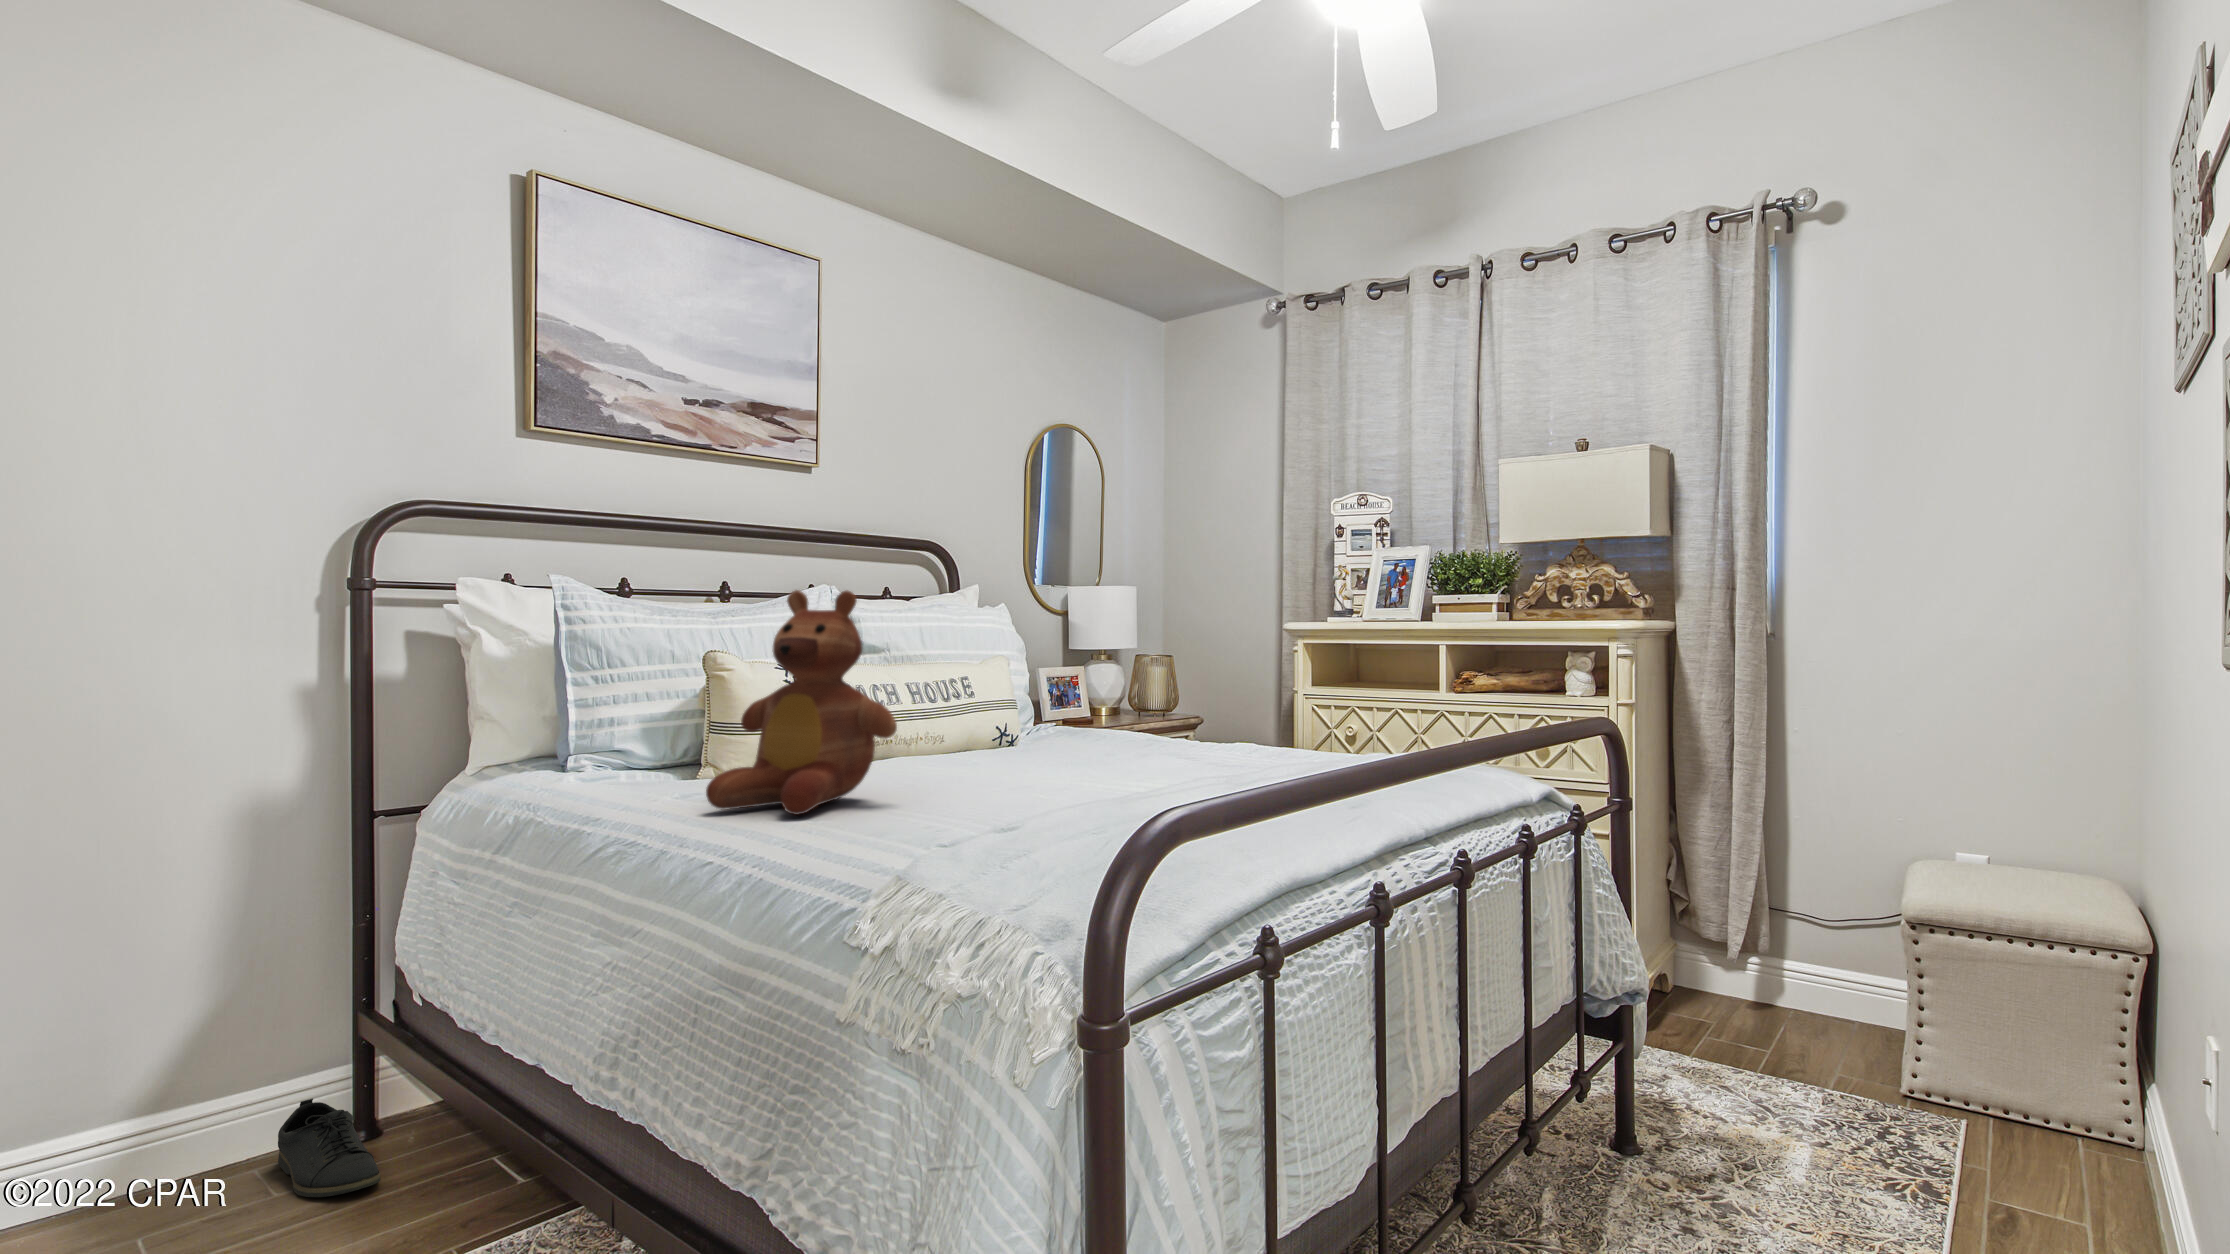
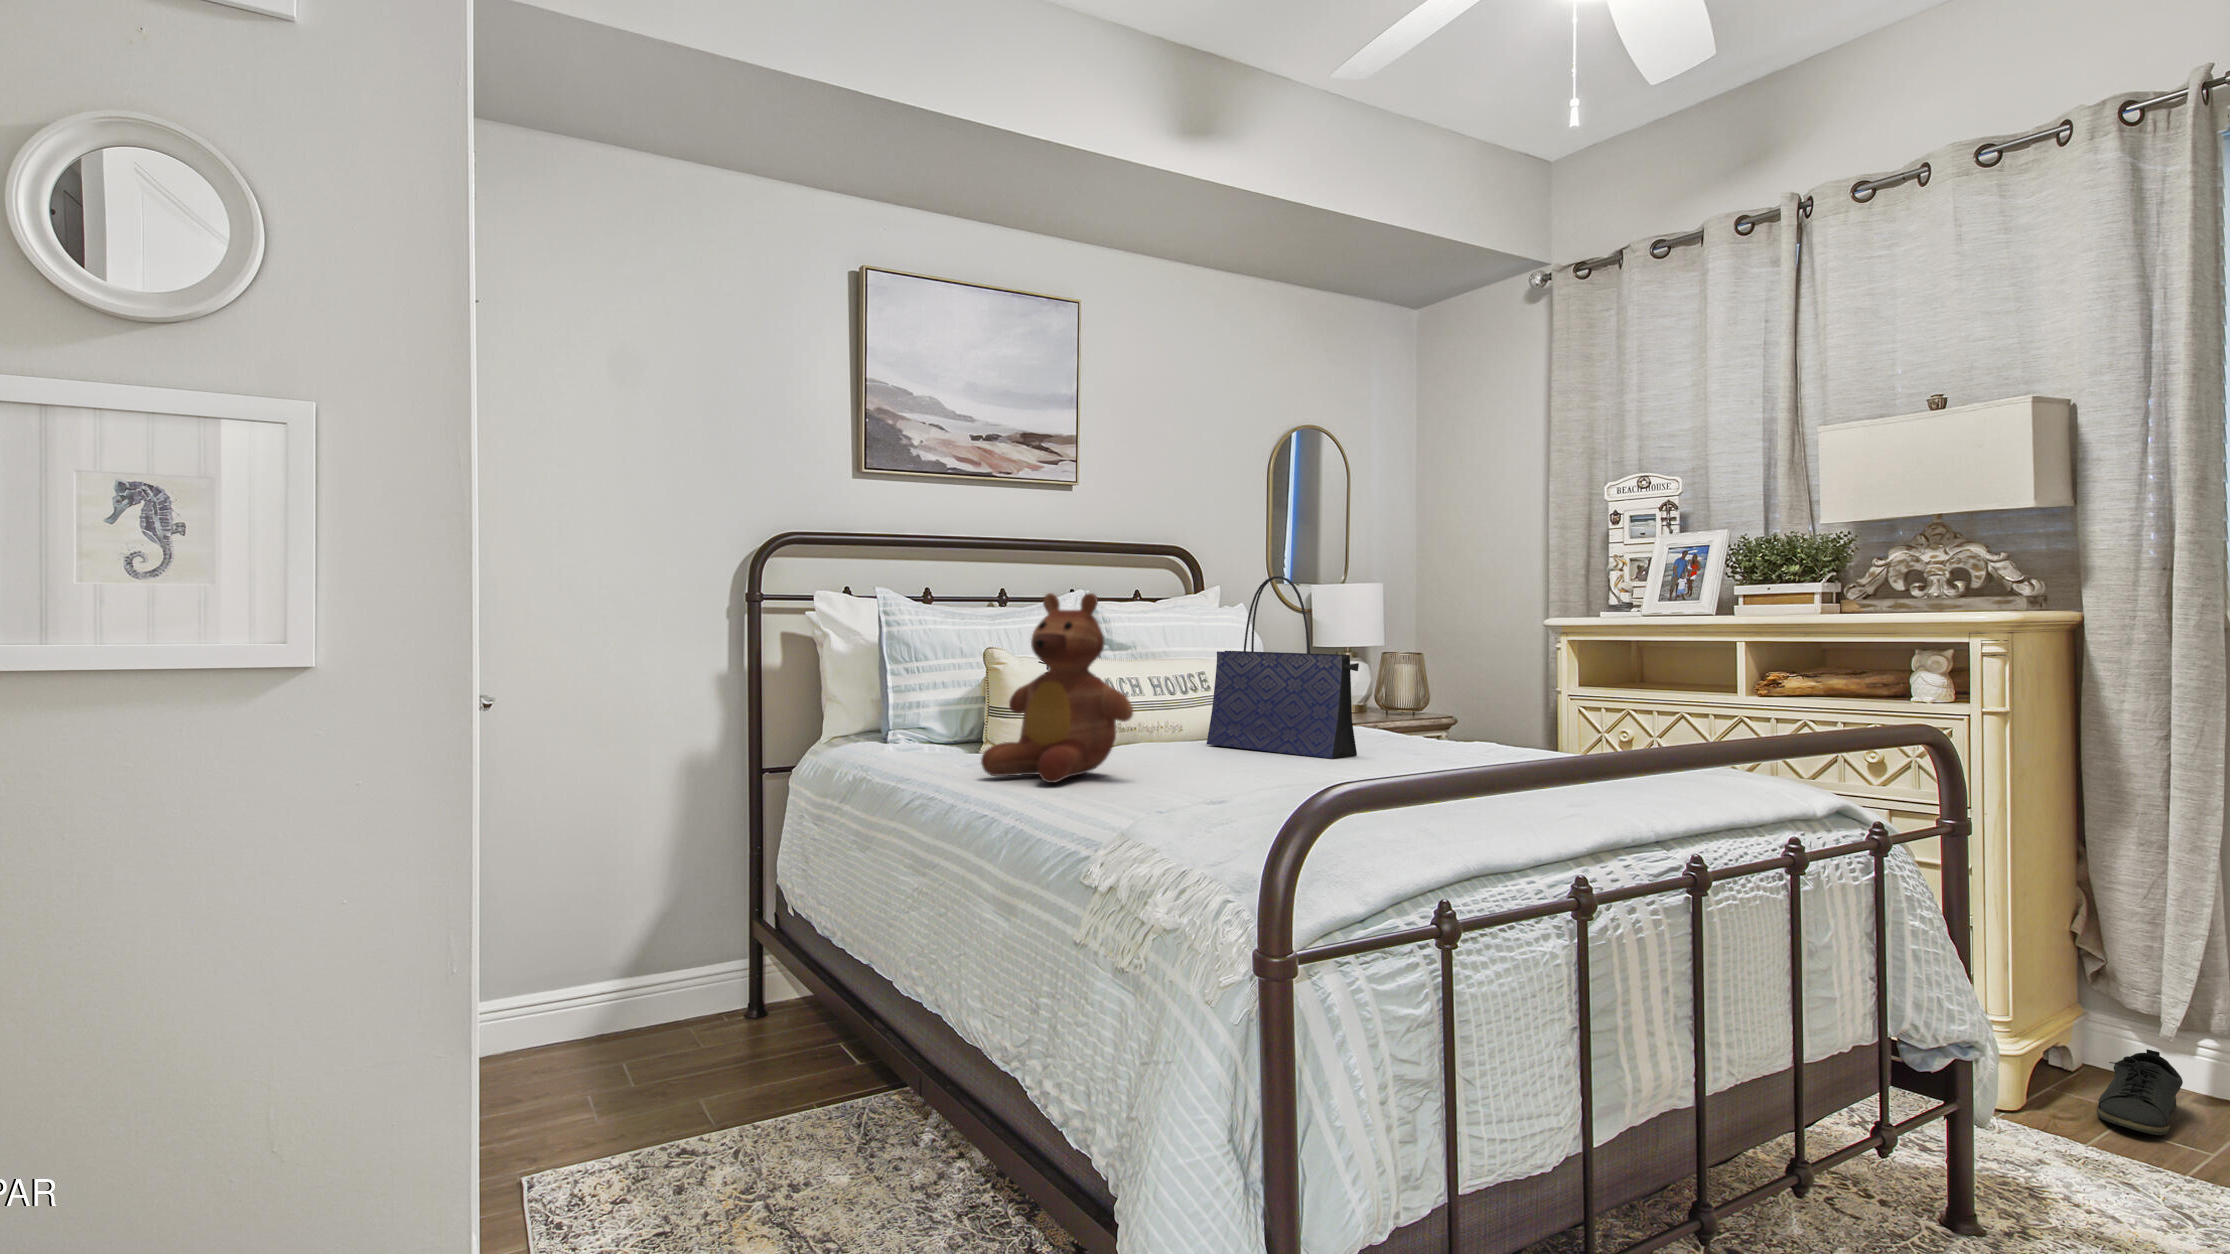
tote bag: none [965,577,1128,767] -> present [1207,576,1359,759]
shoe: present [278,1098,381,1197] -> present [2097,1049,2183,1135]

